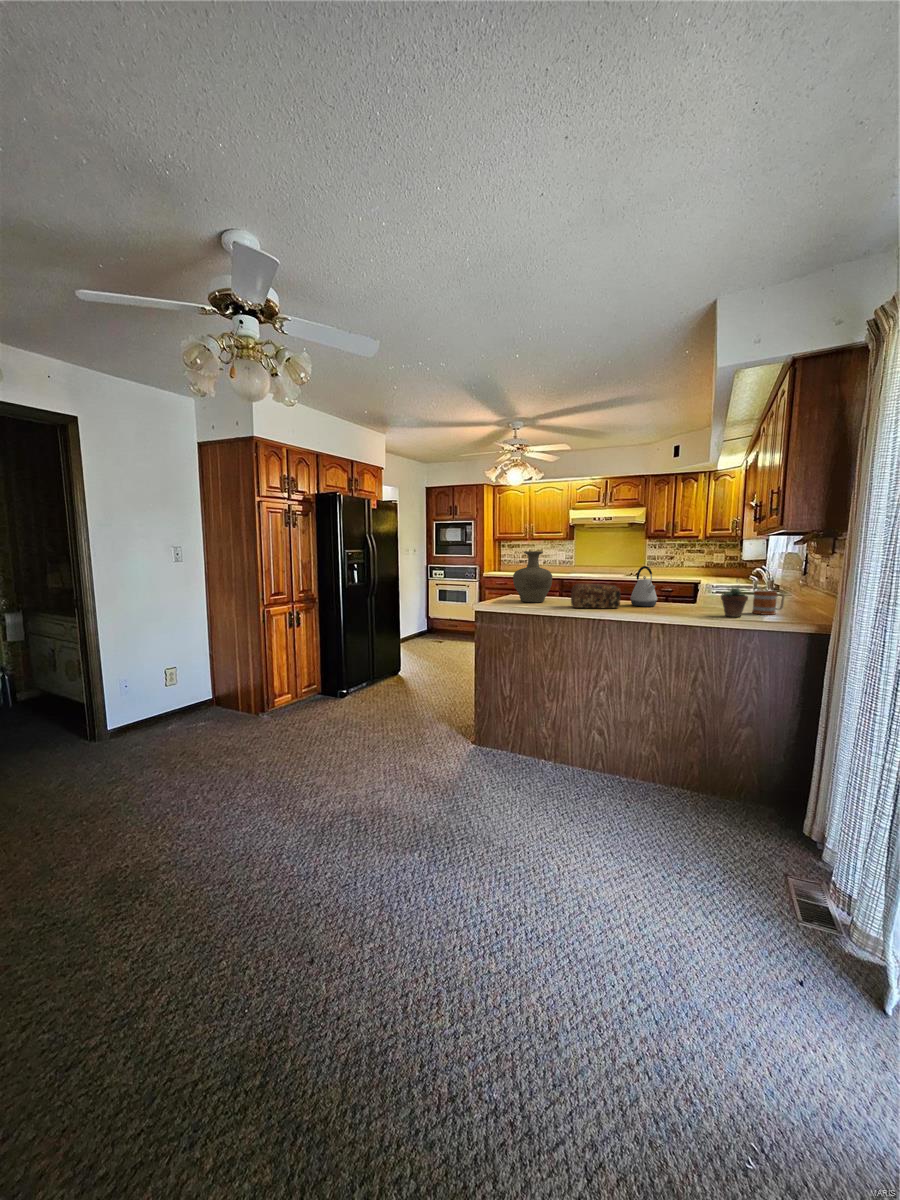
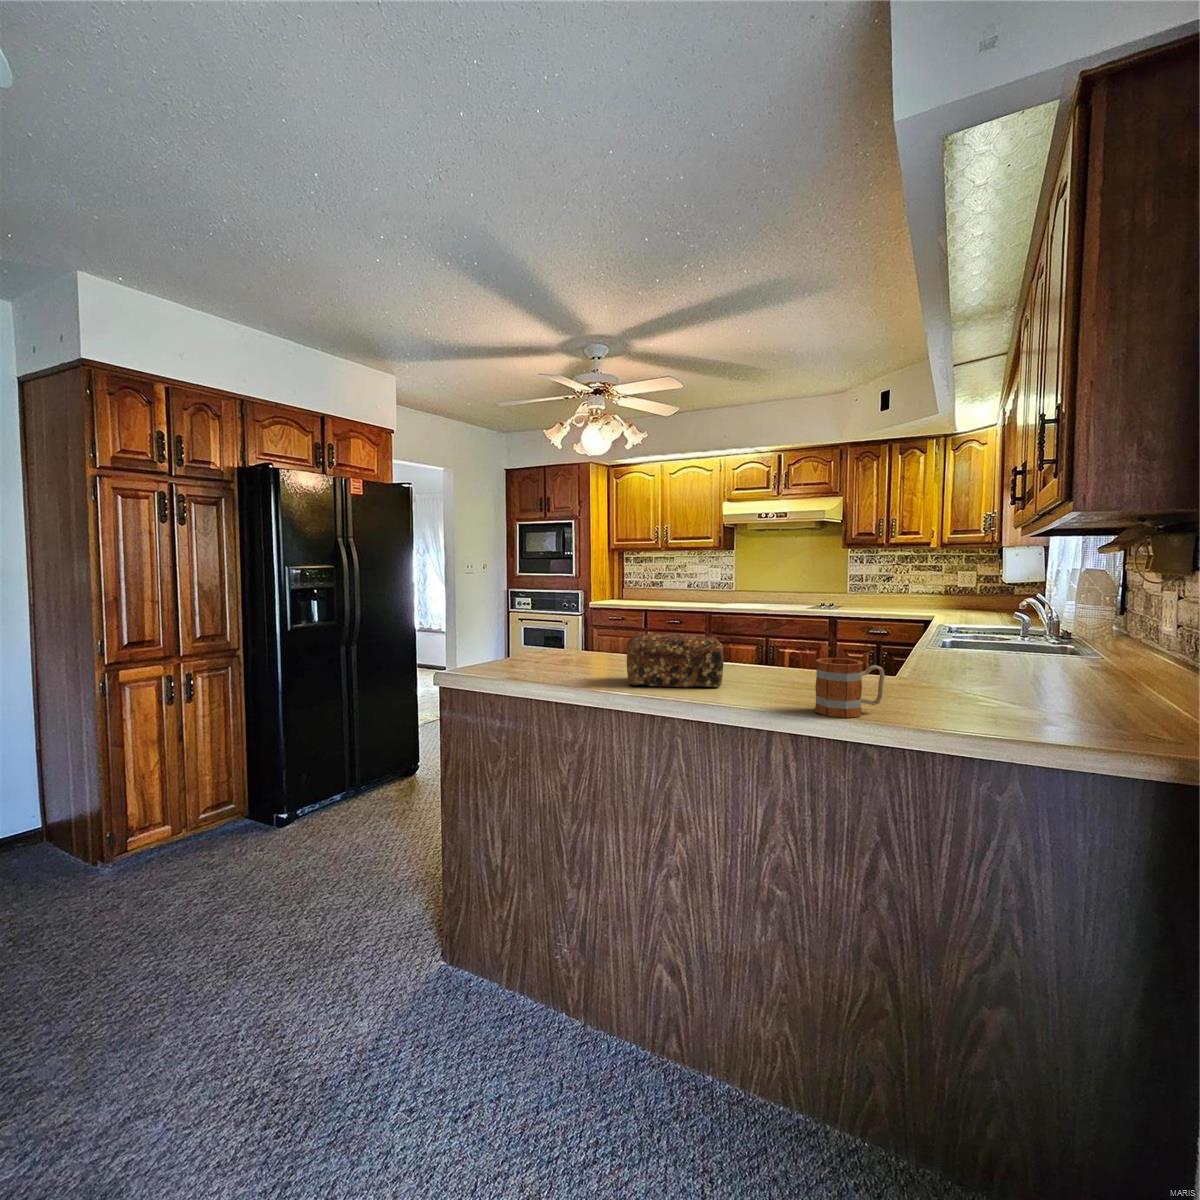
vase: present [513,551,552,602] -> none [538,567,614,666]
kettle: present [630,566,657,607] -> none [754,597,808,683]
succulent plant: present [721,580,748,617] -> none [930,631,995,725]
mug: present [752,591,785,615] -> present [815,658,885,718]

